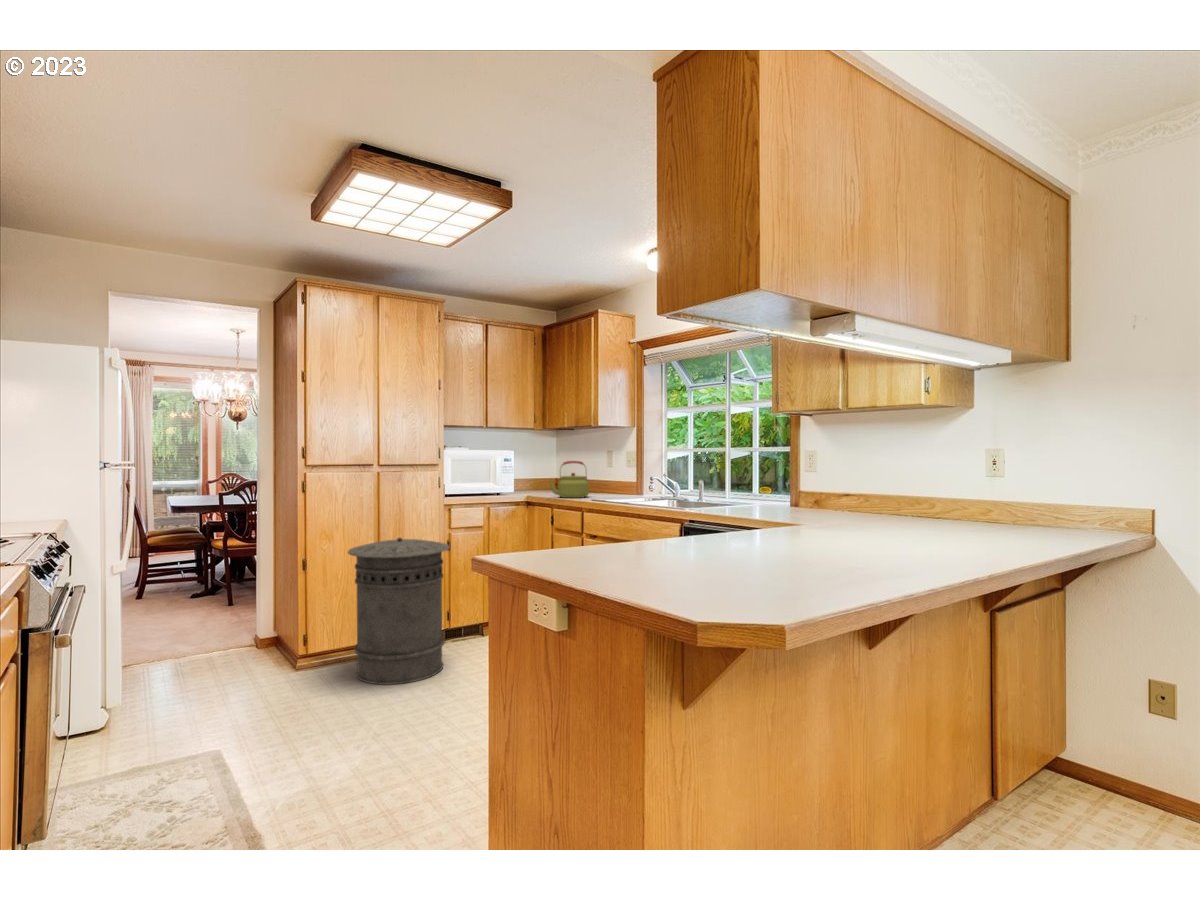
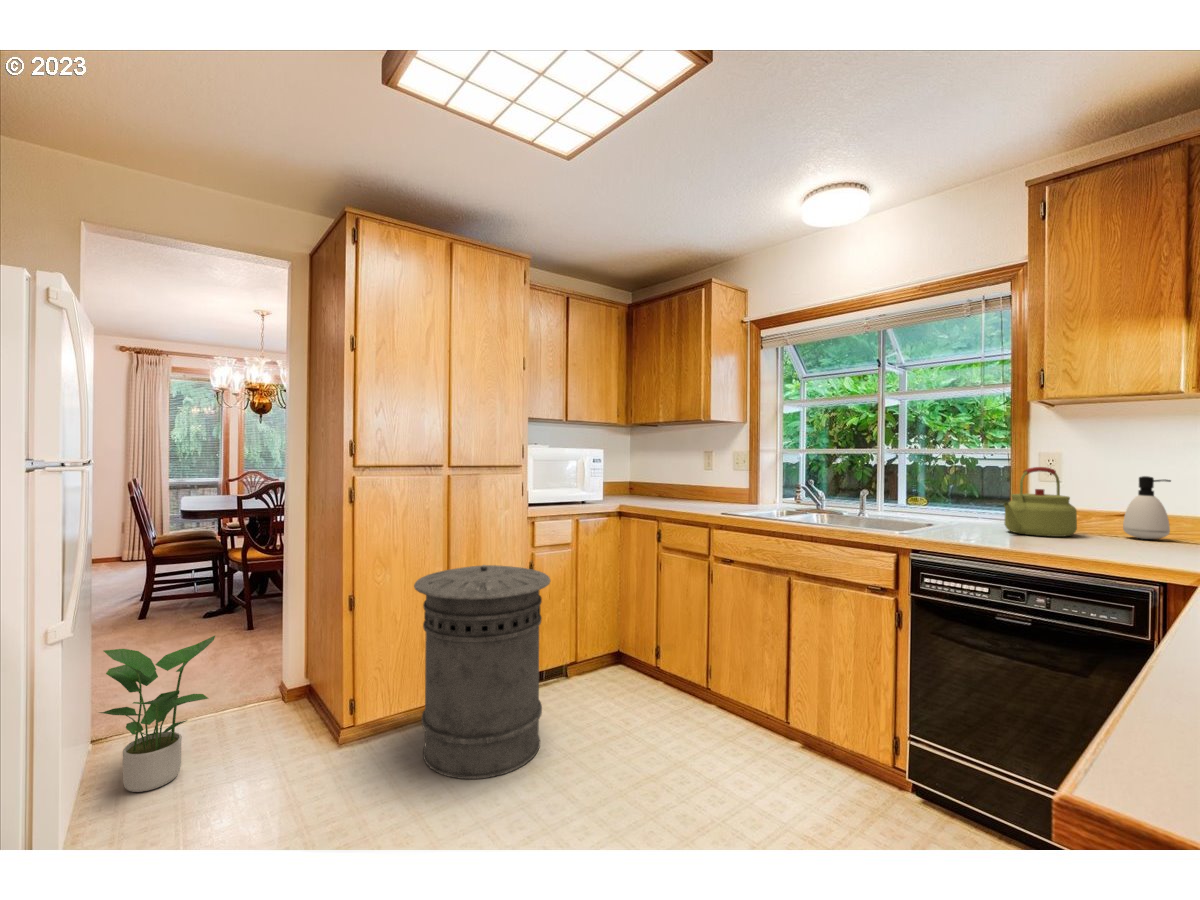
kettle: present [549,461,589,498] -> present [1004,467,1077,537]
soap dispenser: none [838,467,863,511] -> present [1123,476,1171,539]
potted plant: none [132,588,208,689] -> present [99,636,215,792]

